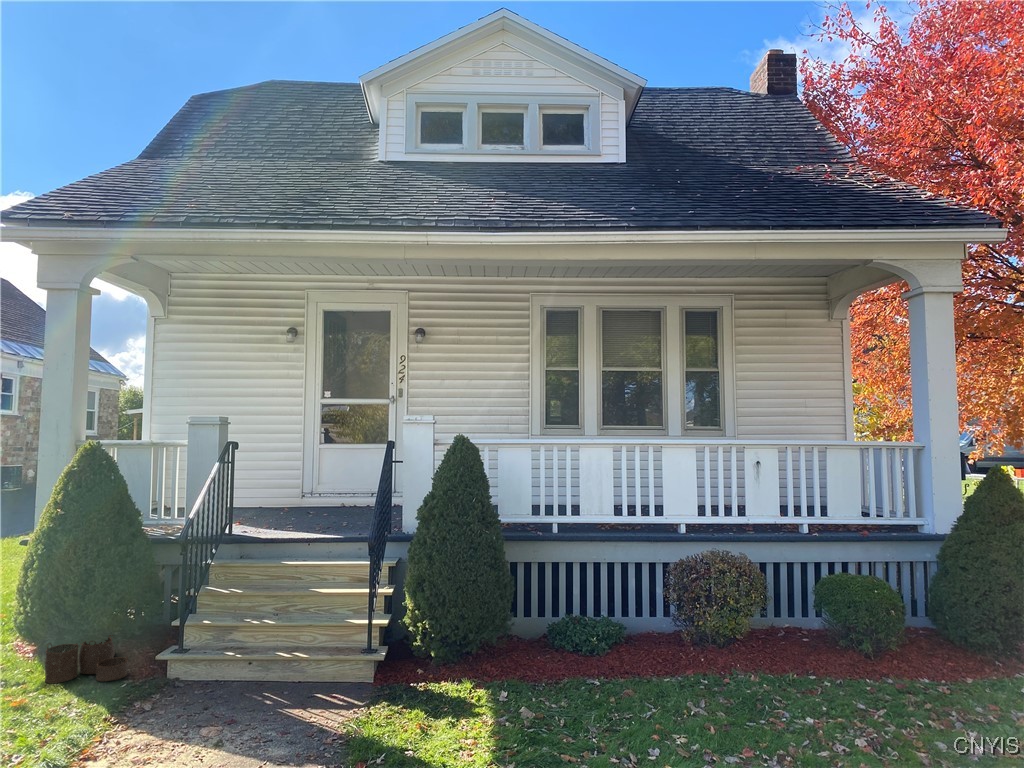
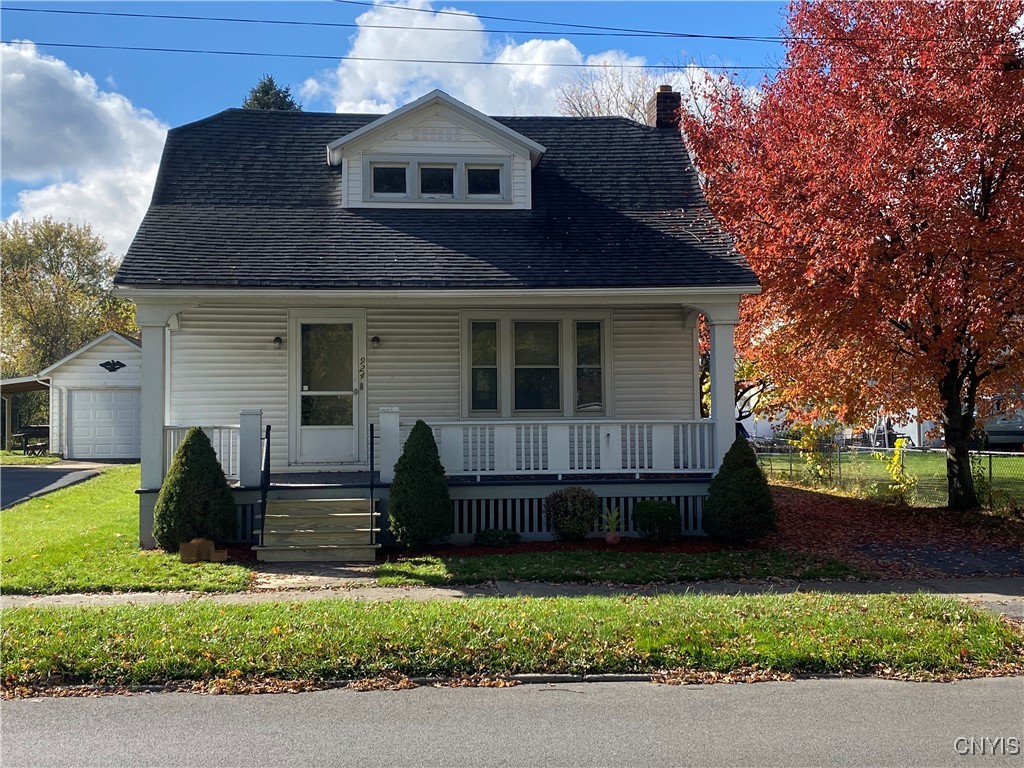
decorative plant: none [735,581,810,647] -> present [602,507,622,544]

